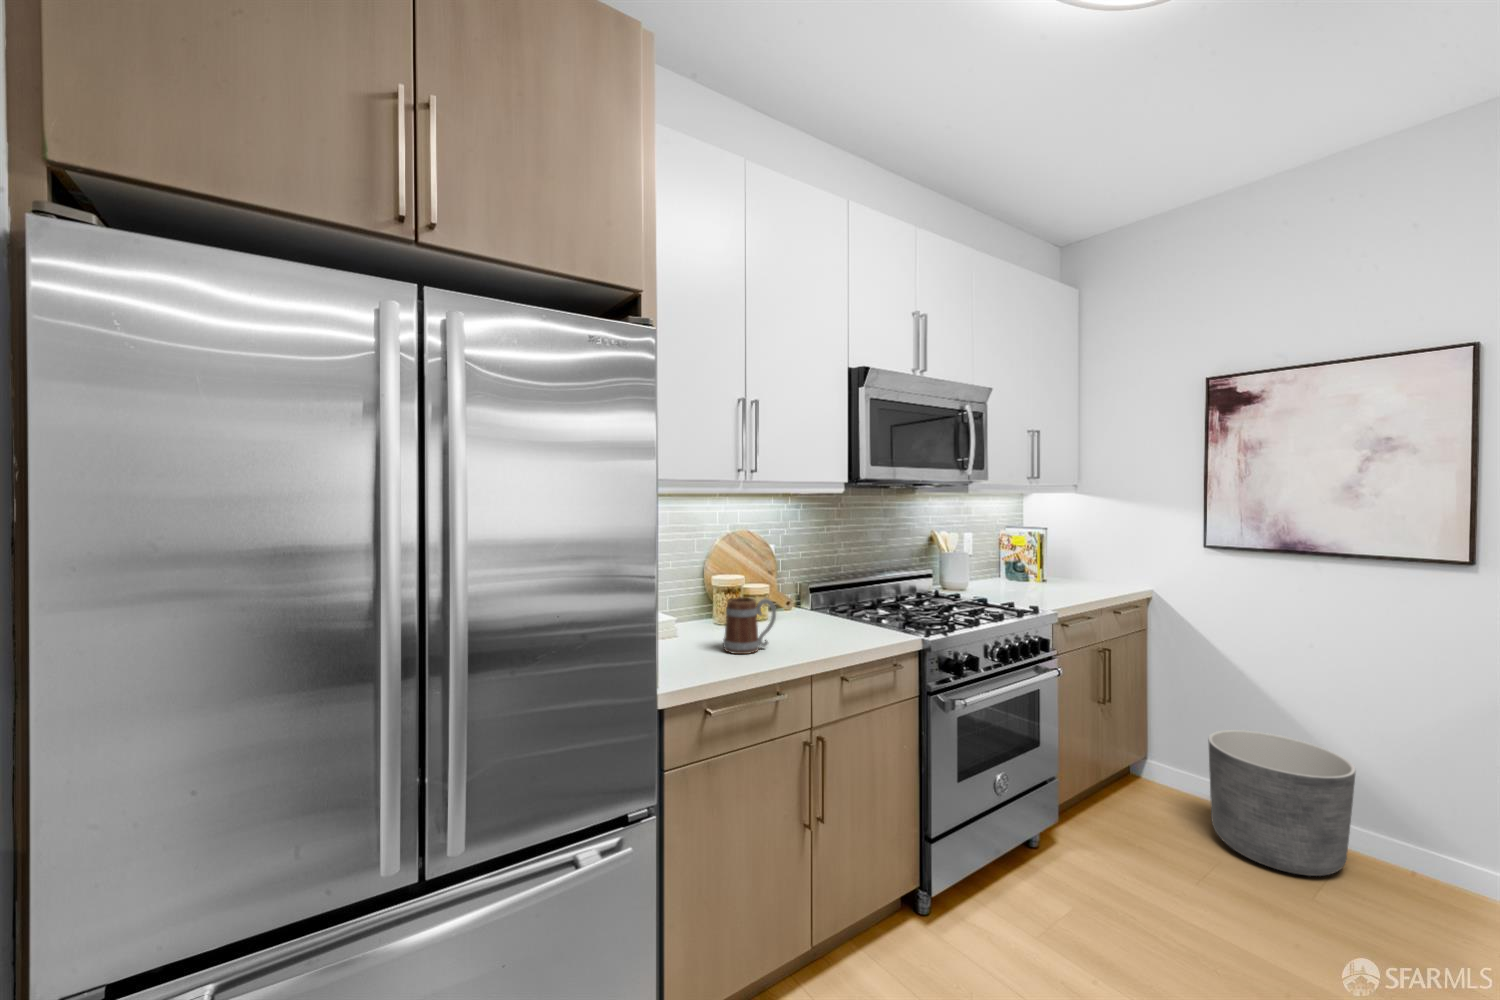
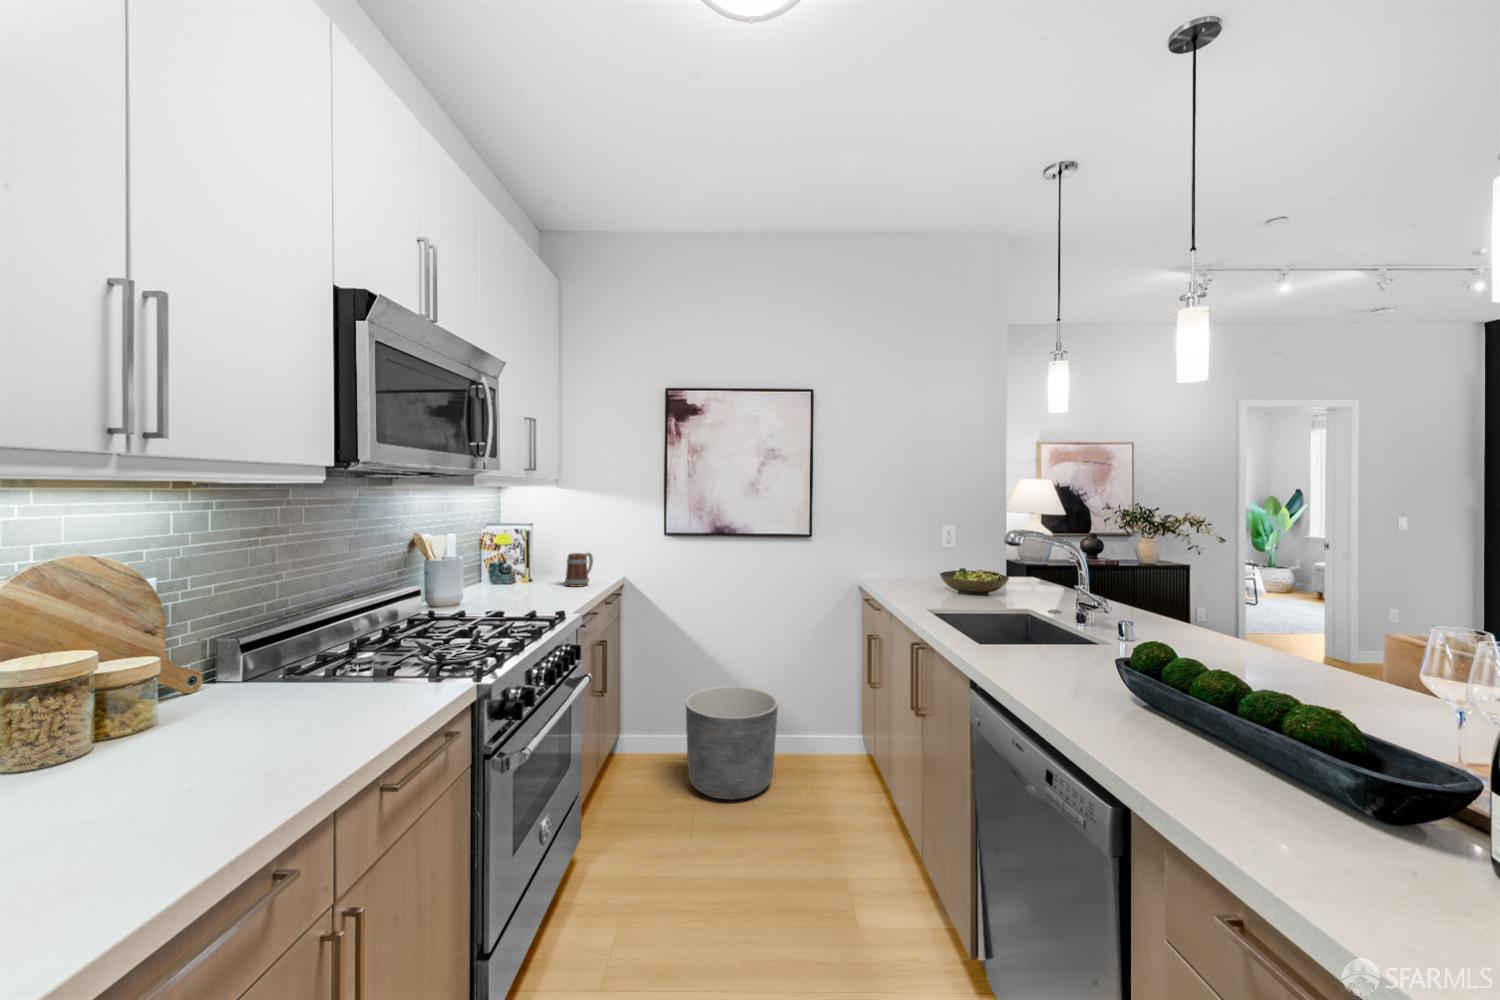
mug: present [723,597,776,654] -> present [565,553,593,587]

